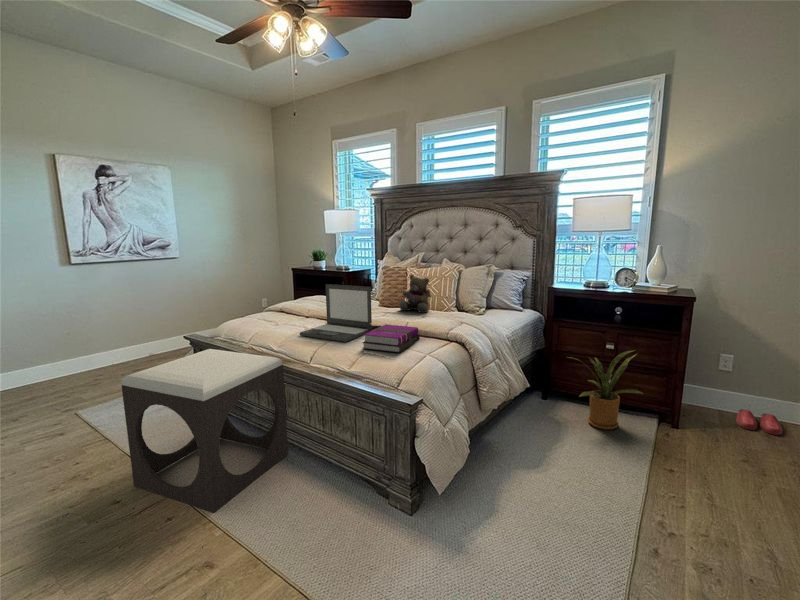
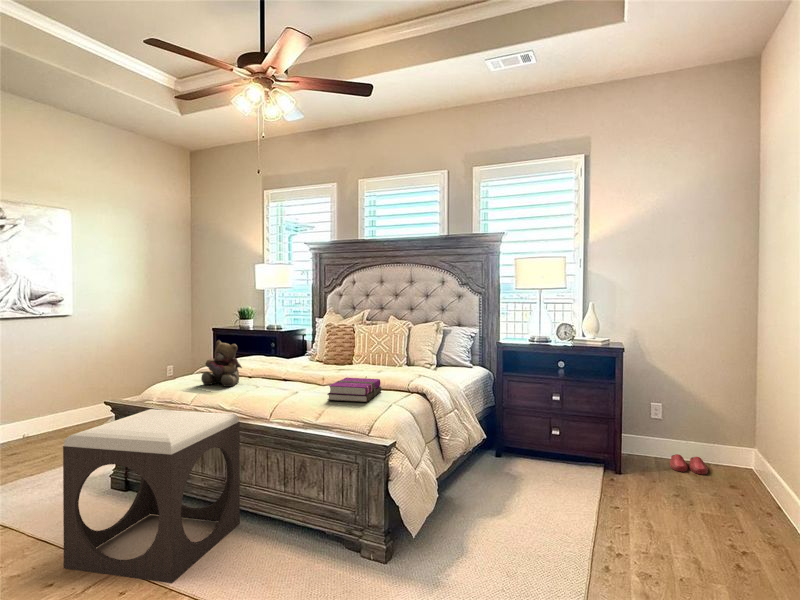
teddy bear: present [399,274,432,313] -> present [201,340,242,387]
laptop: present [300,284,372,342] -> none [253,339,330,396]
house plant: present [574,350,643,430] -> none [516,399,591,480]

